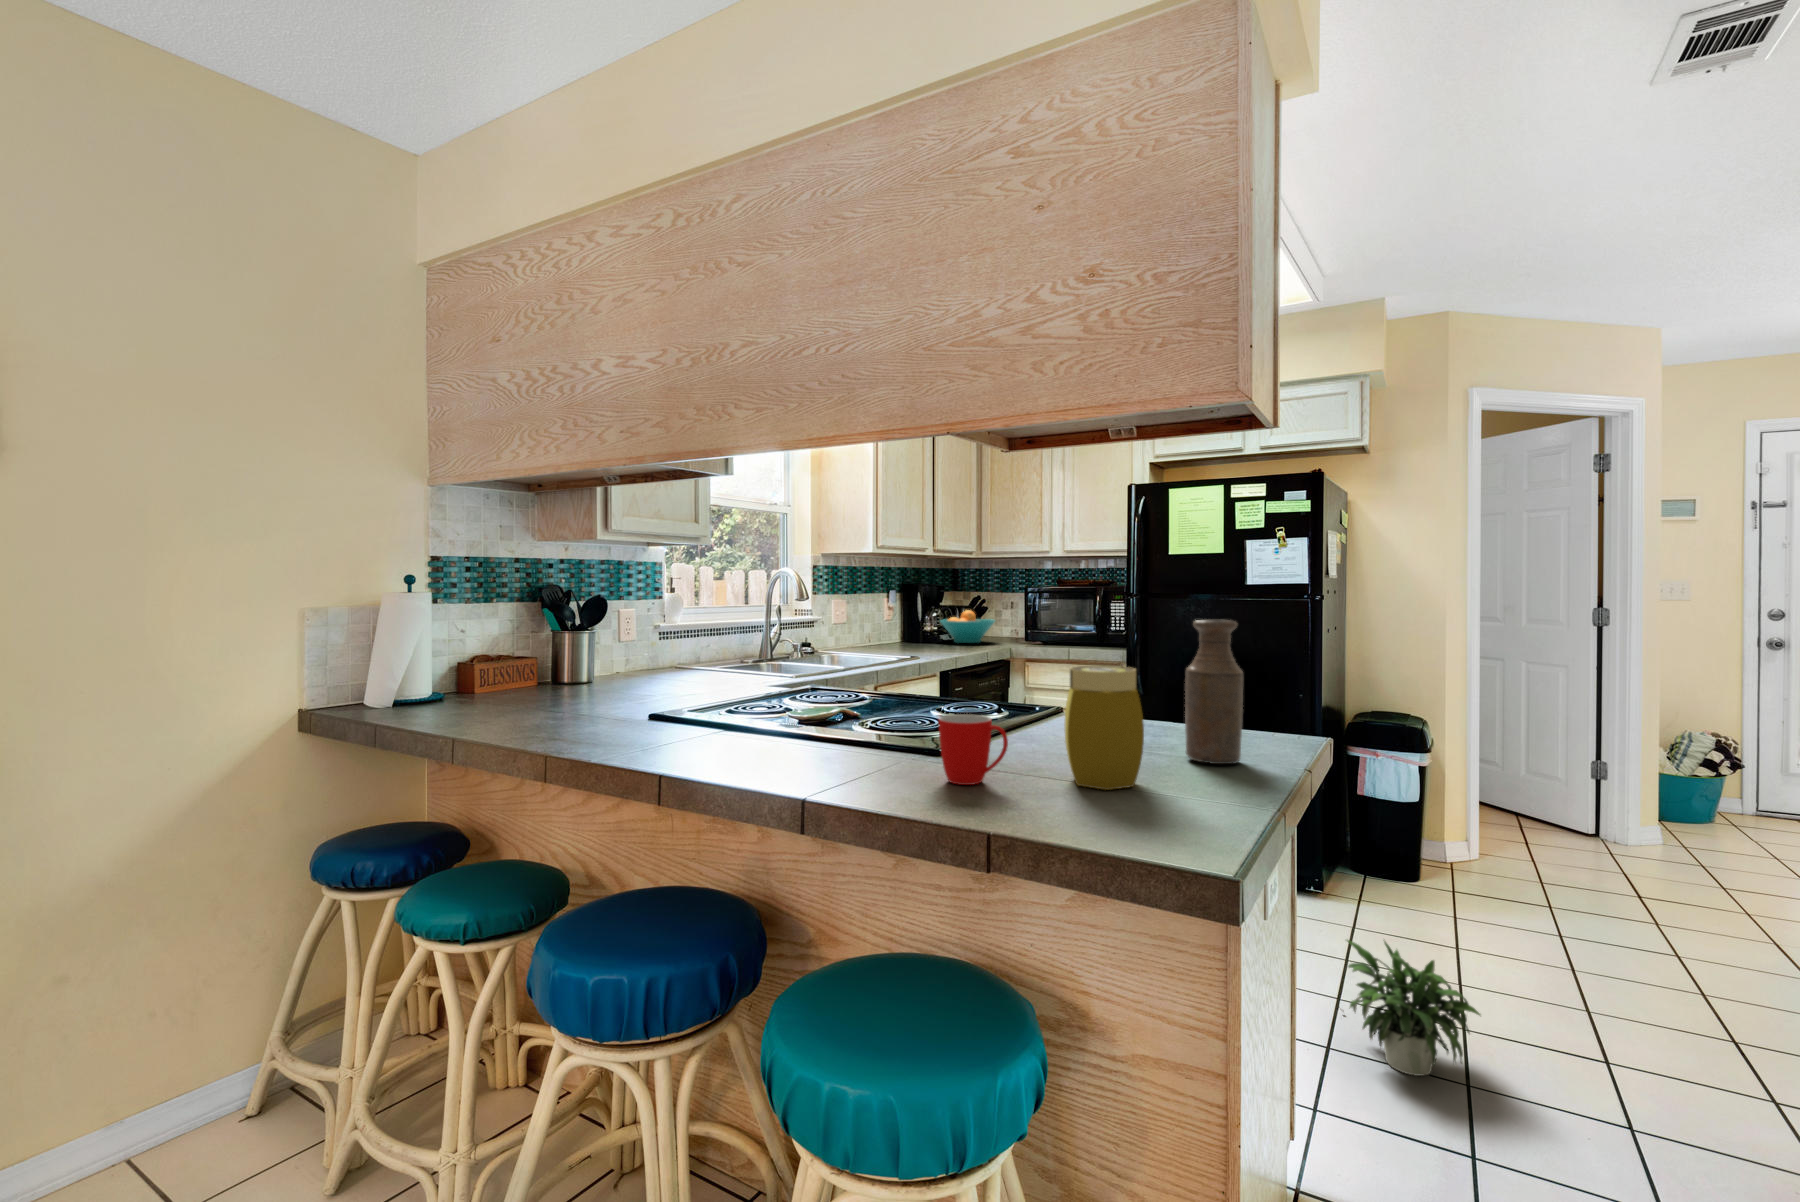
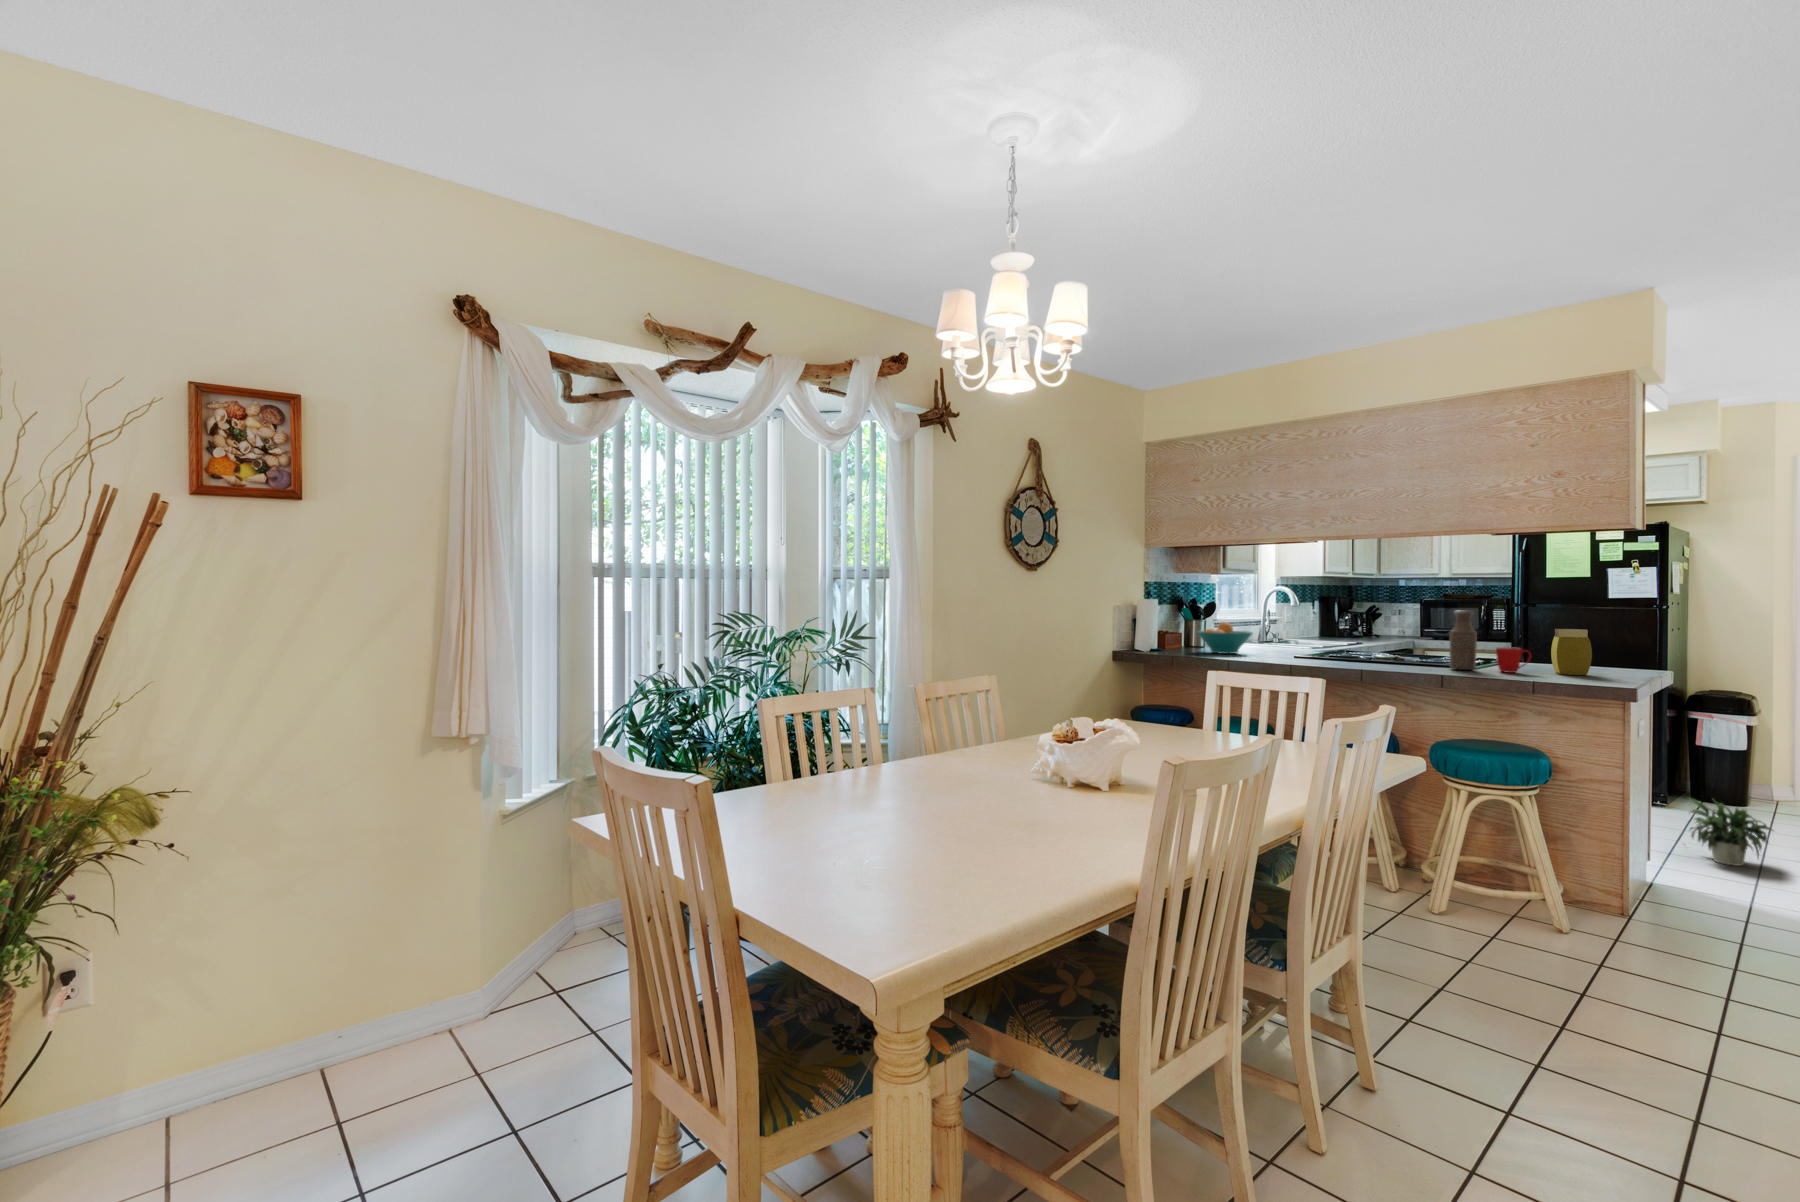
fruit bowl: present [940,610,995,643] -> present [1197,622,1252,654]
bottle: present [1185,620,1243,764] -> present [1449,611,1477,670]

